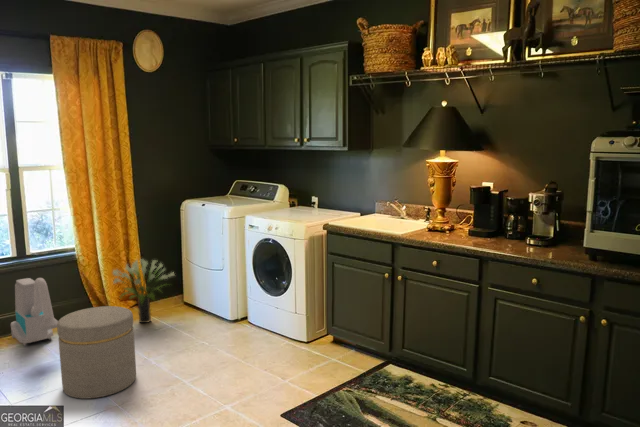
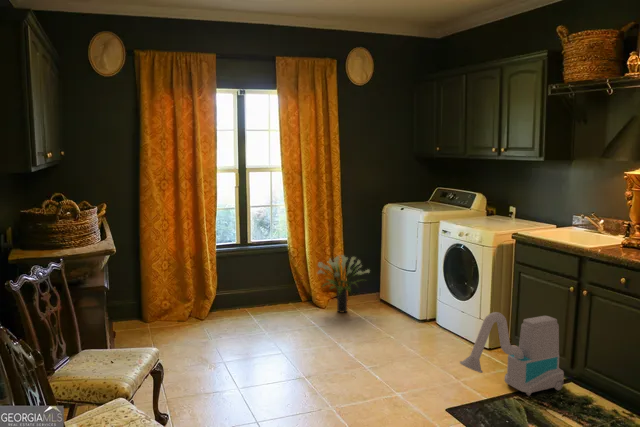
vacuum cleaner: present [11,278,58,346] -> present [460,312,564,396]
ottoman: present [57,306,136,399] -> none [269,291,328,365]

